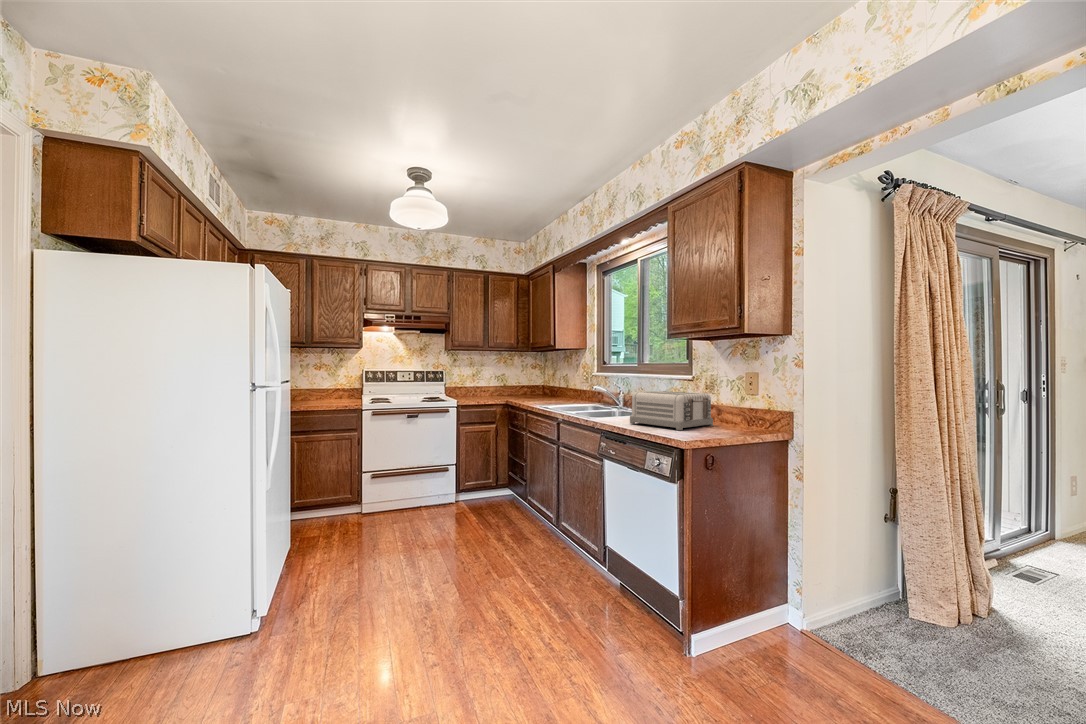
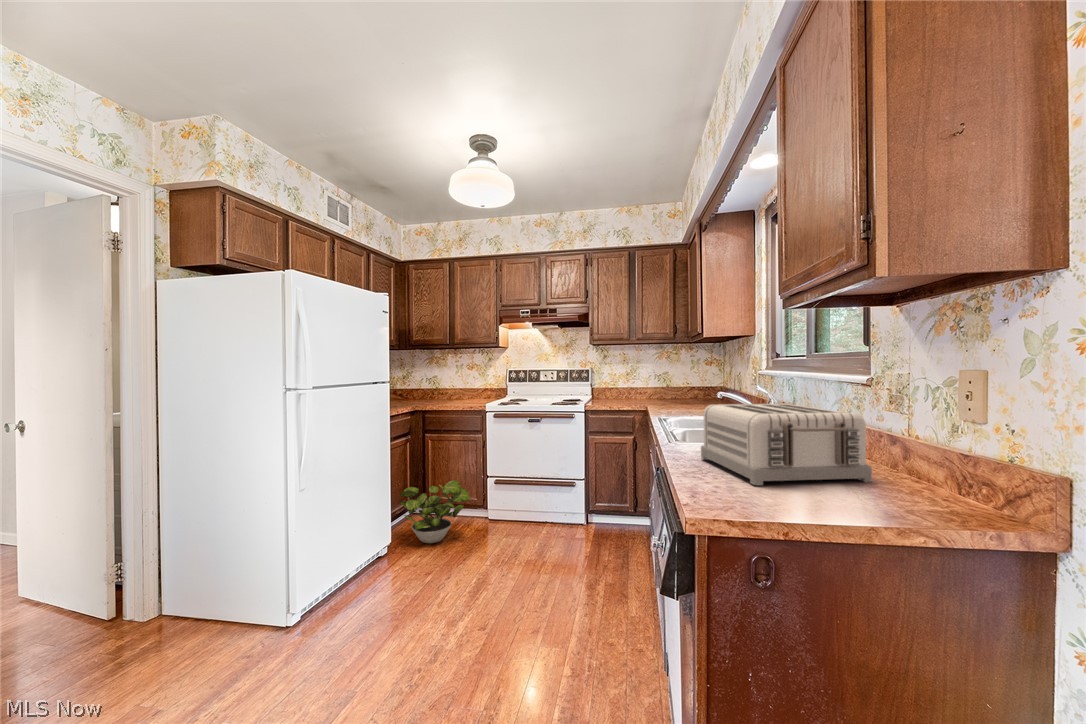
potted plant: none [289,476,368,542] -> present [400,480,470,543]

